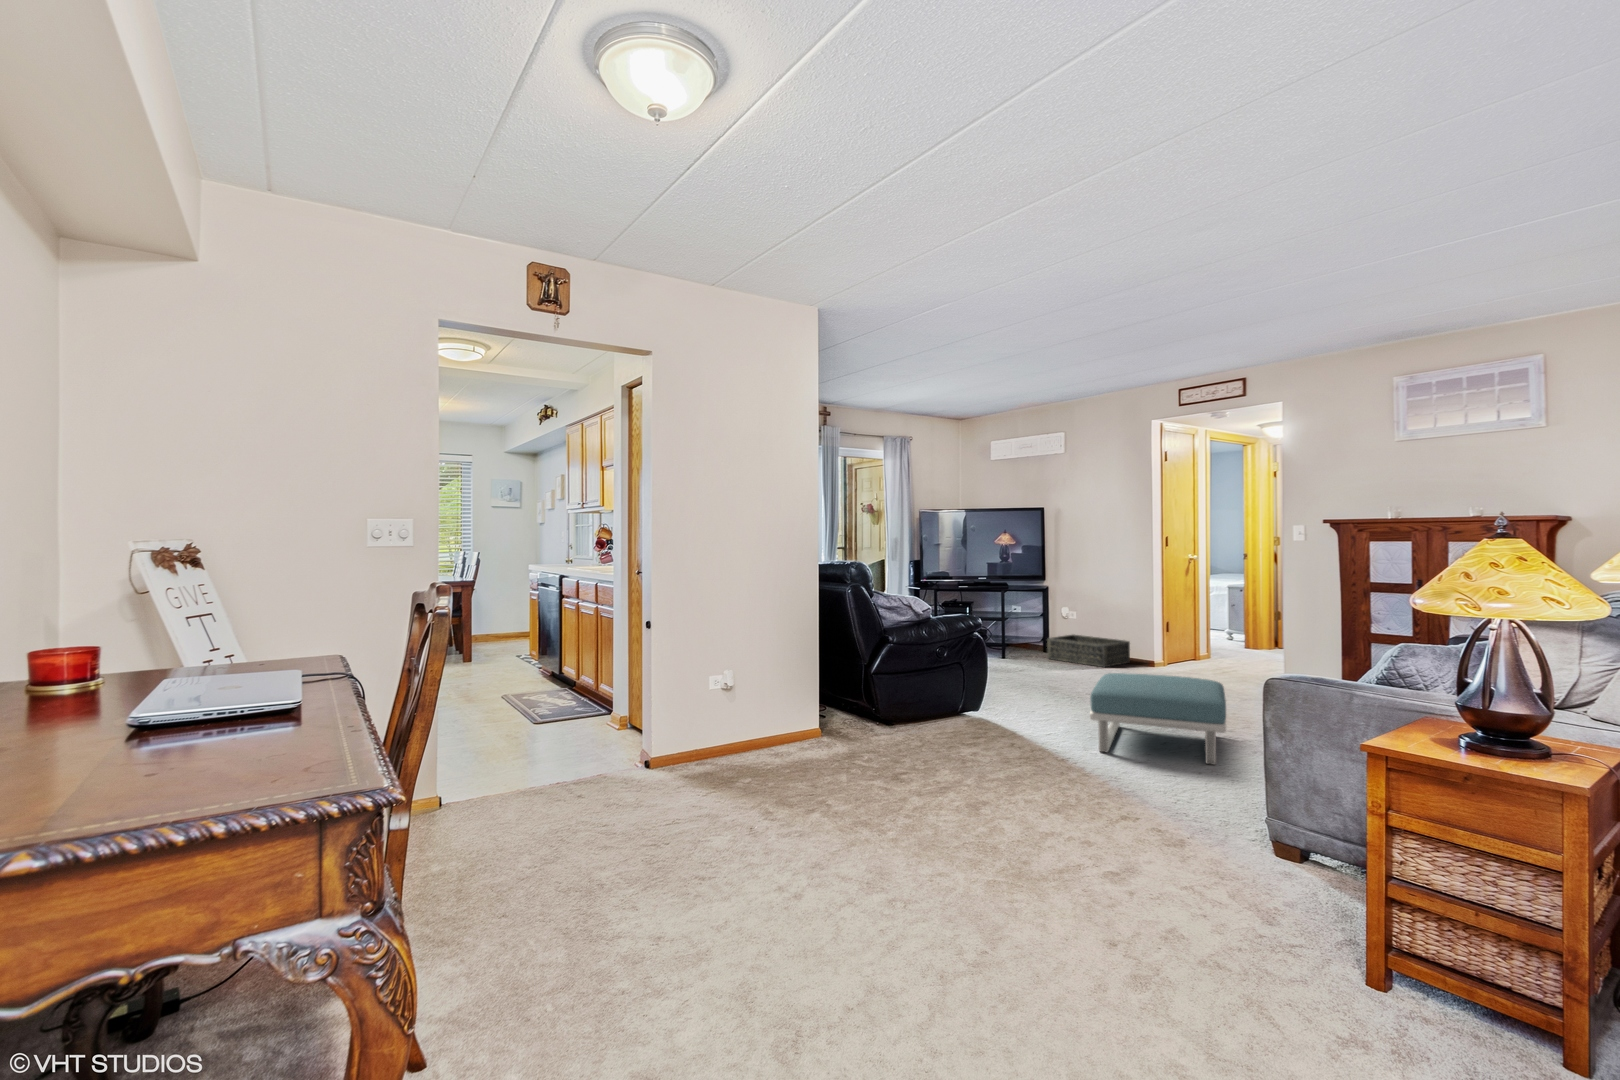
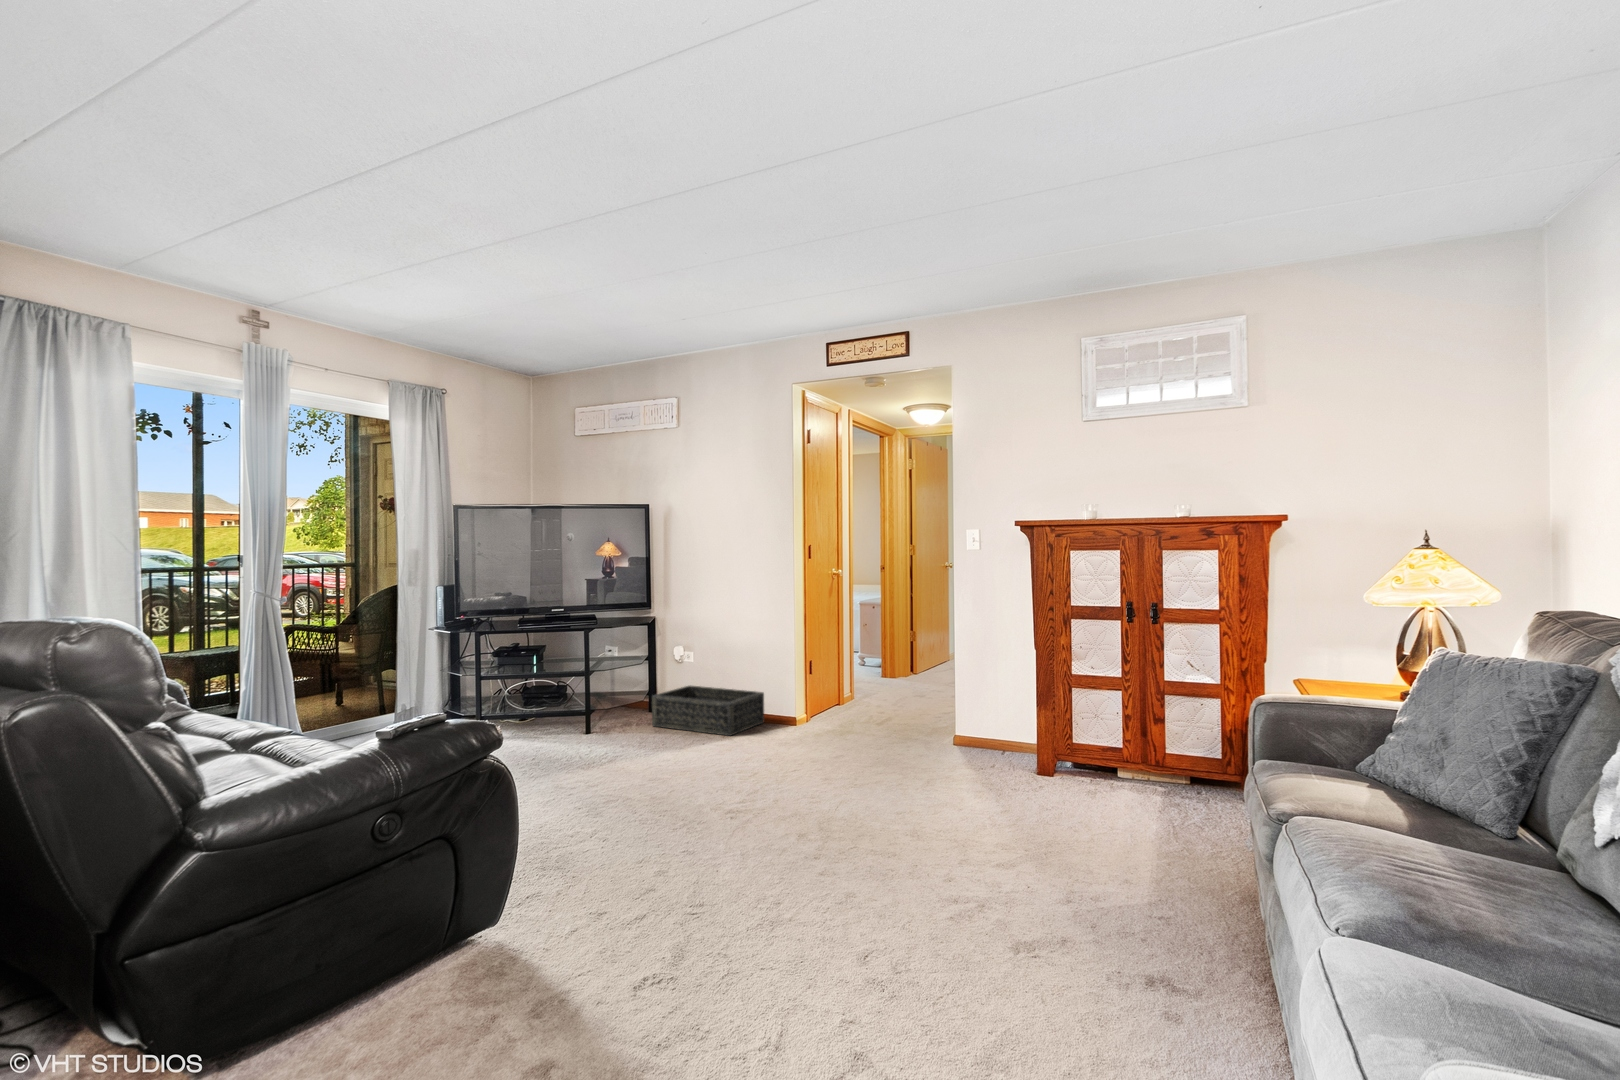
footstool: present [1090,673,1226,765] -> none [688,795,951,1006]

